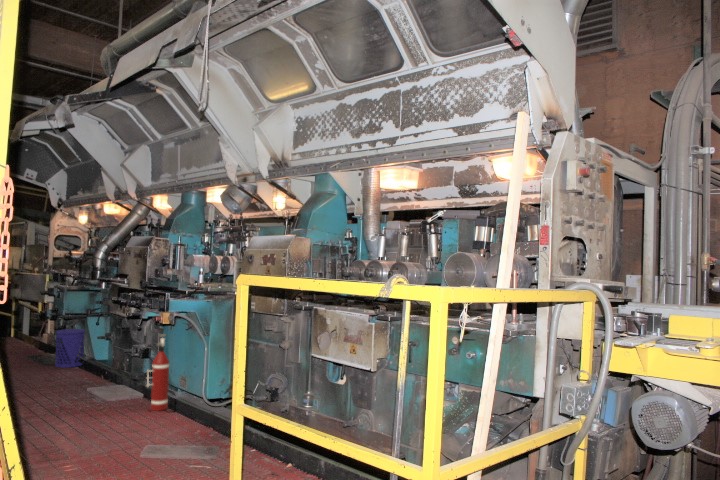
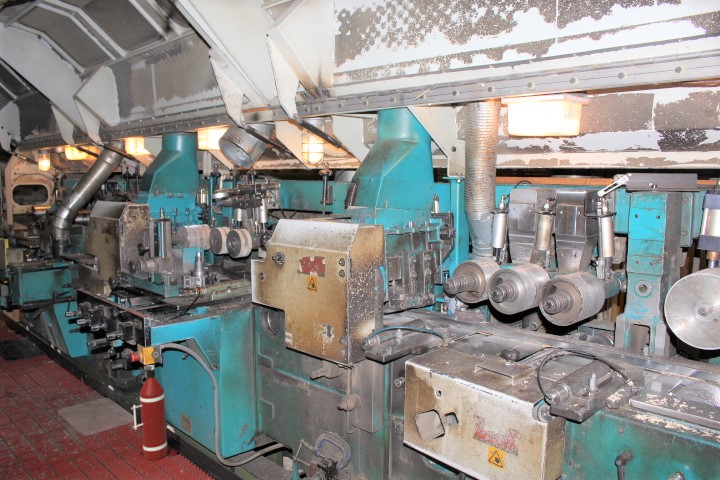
waste bin: present [55,329,85,368] -> none [15,318,57,372]

